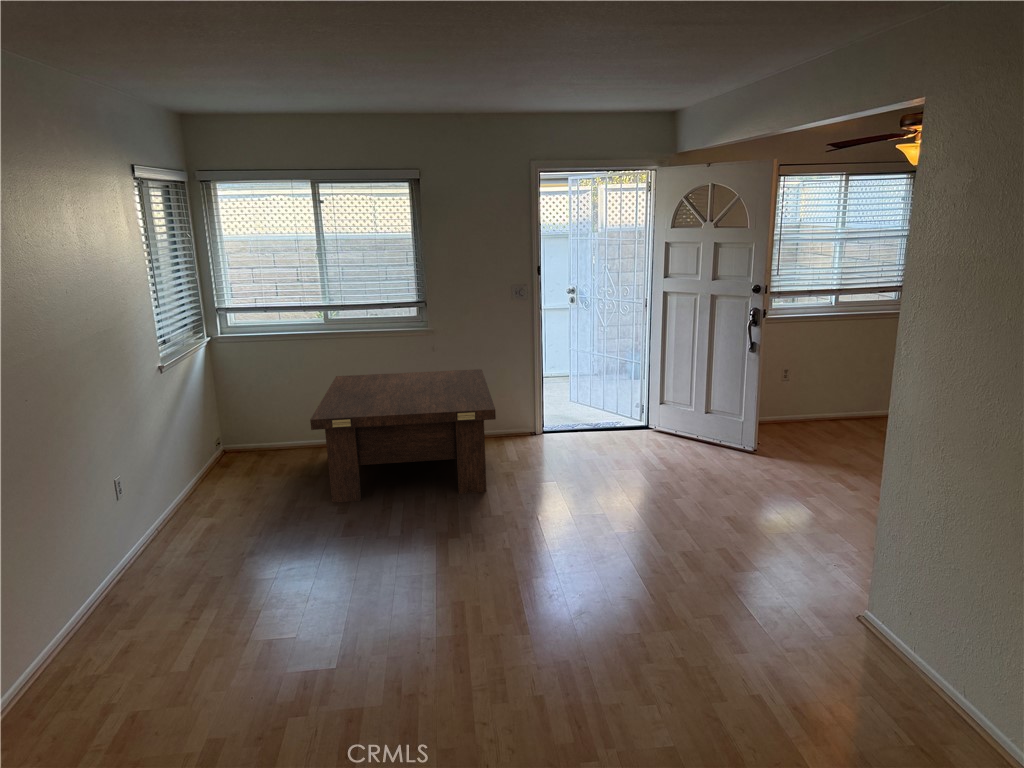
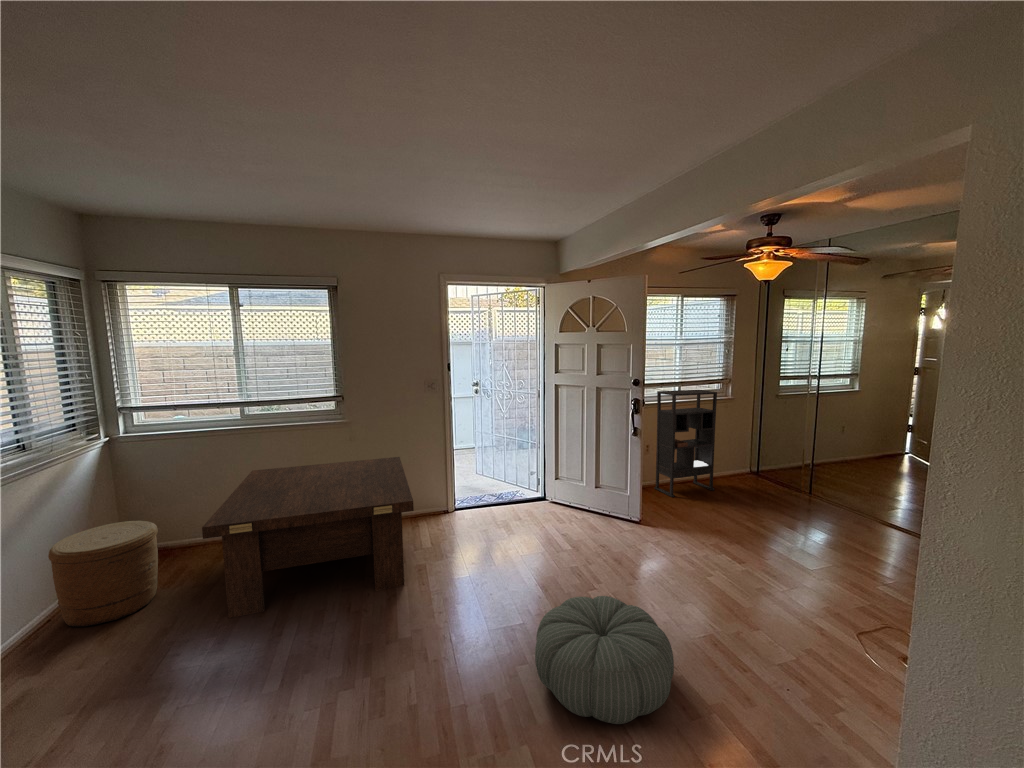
bookshelf: none [789,300,884,433] -> present [654,390,717,497]
woven basket: none [188,415,267,498] -> present [48,521,158,627]
pouf: none [600,503,729,595] -> present [535,596,674,724]

